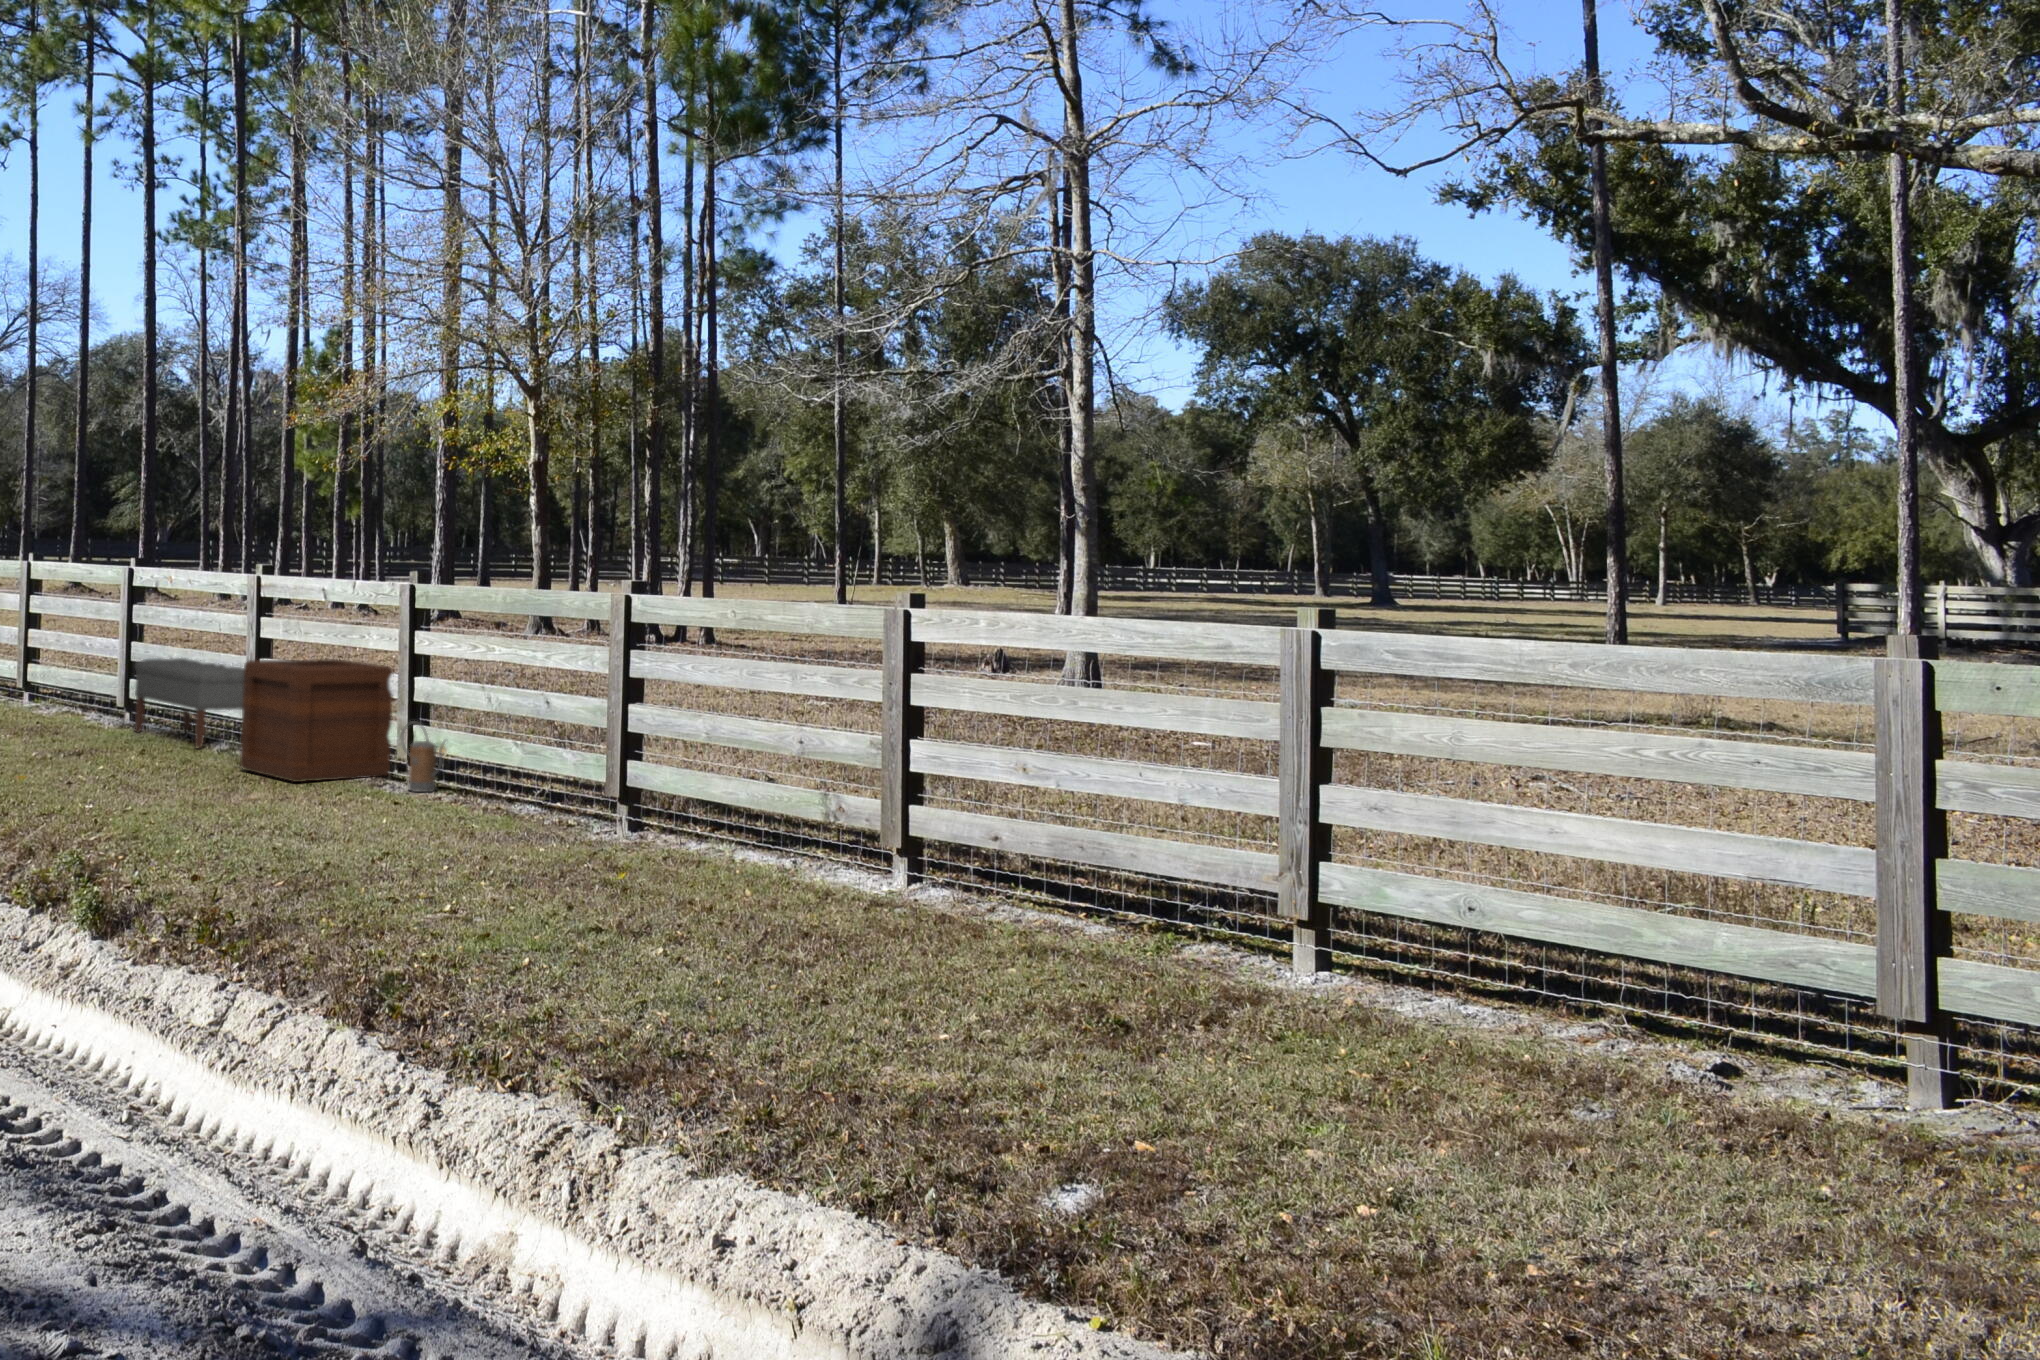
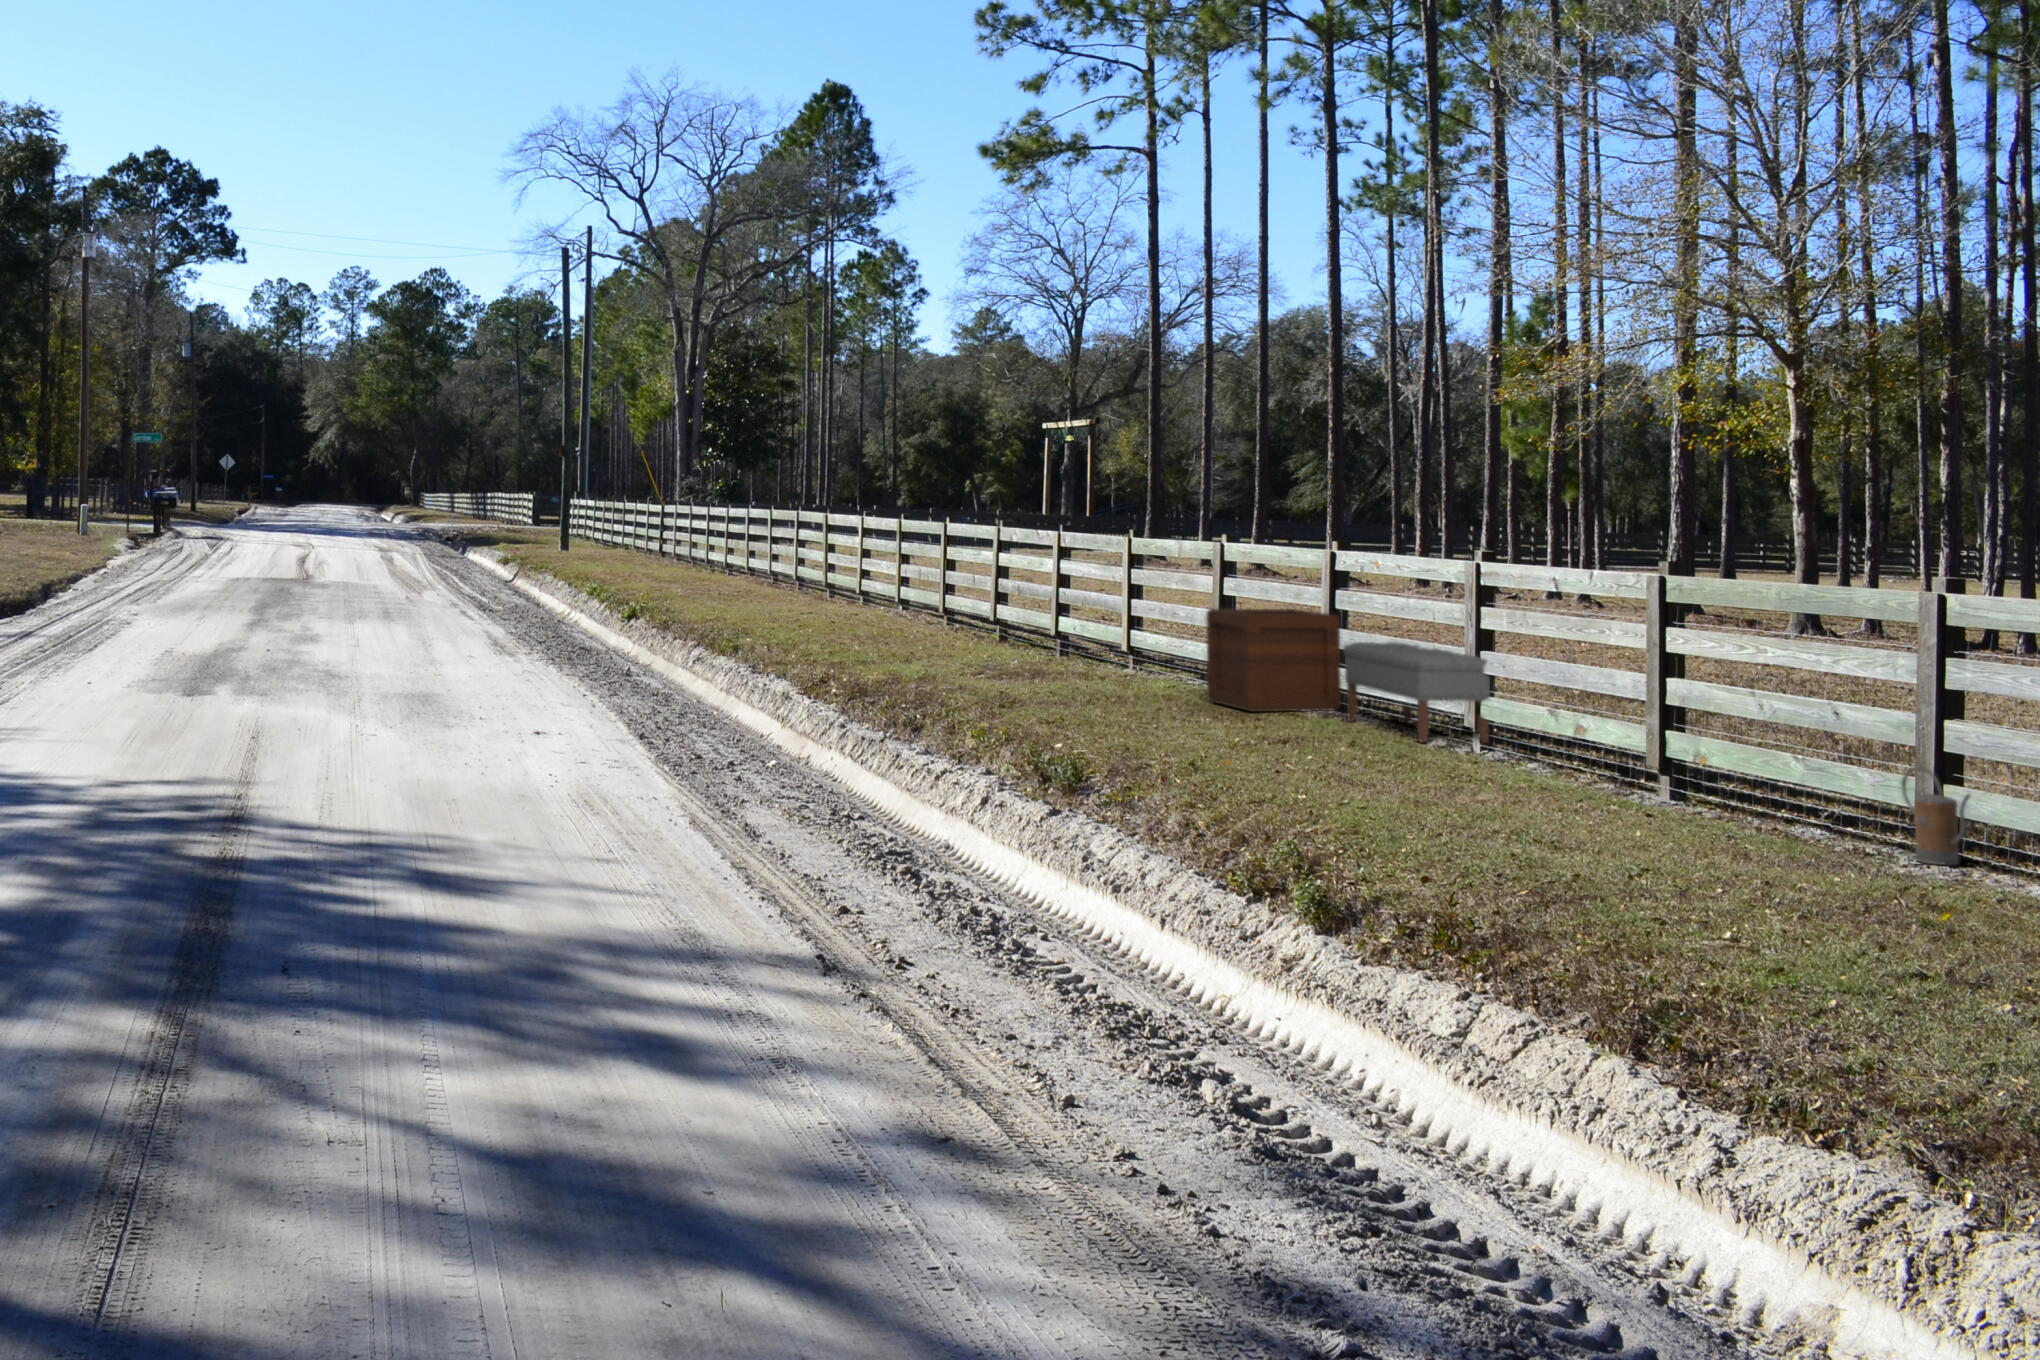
wooden crate: present [240,659,393,782] -> present [1206,609,1341,712]
watering can: present [401,722,445,792] -> present [1901,766,1970,865]

